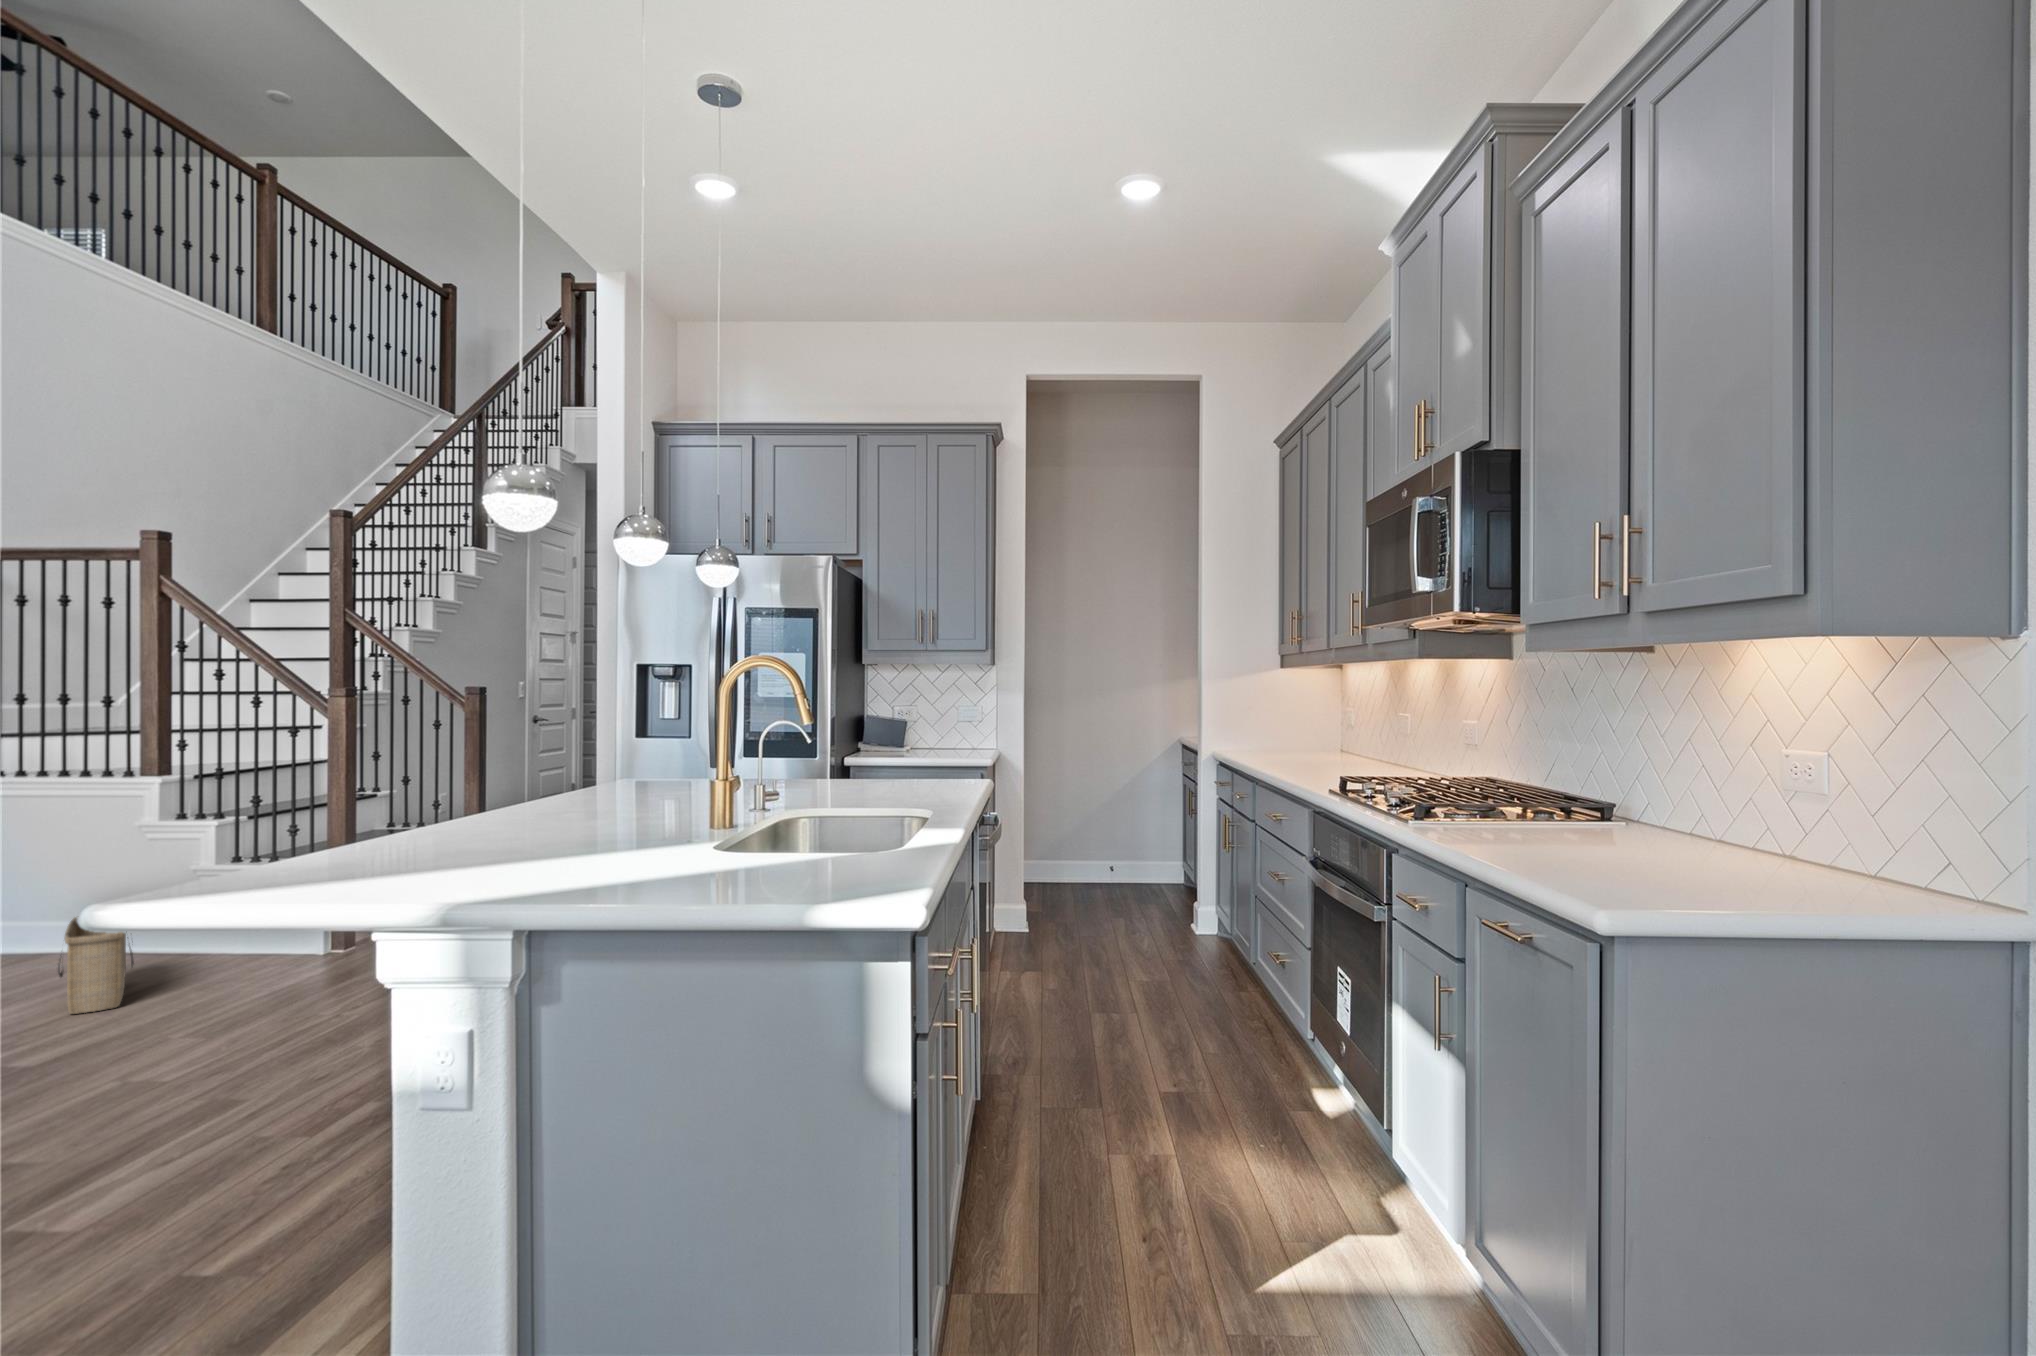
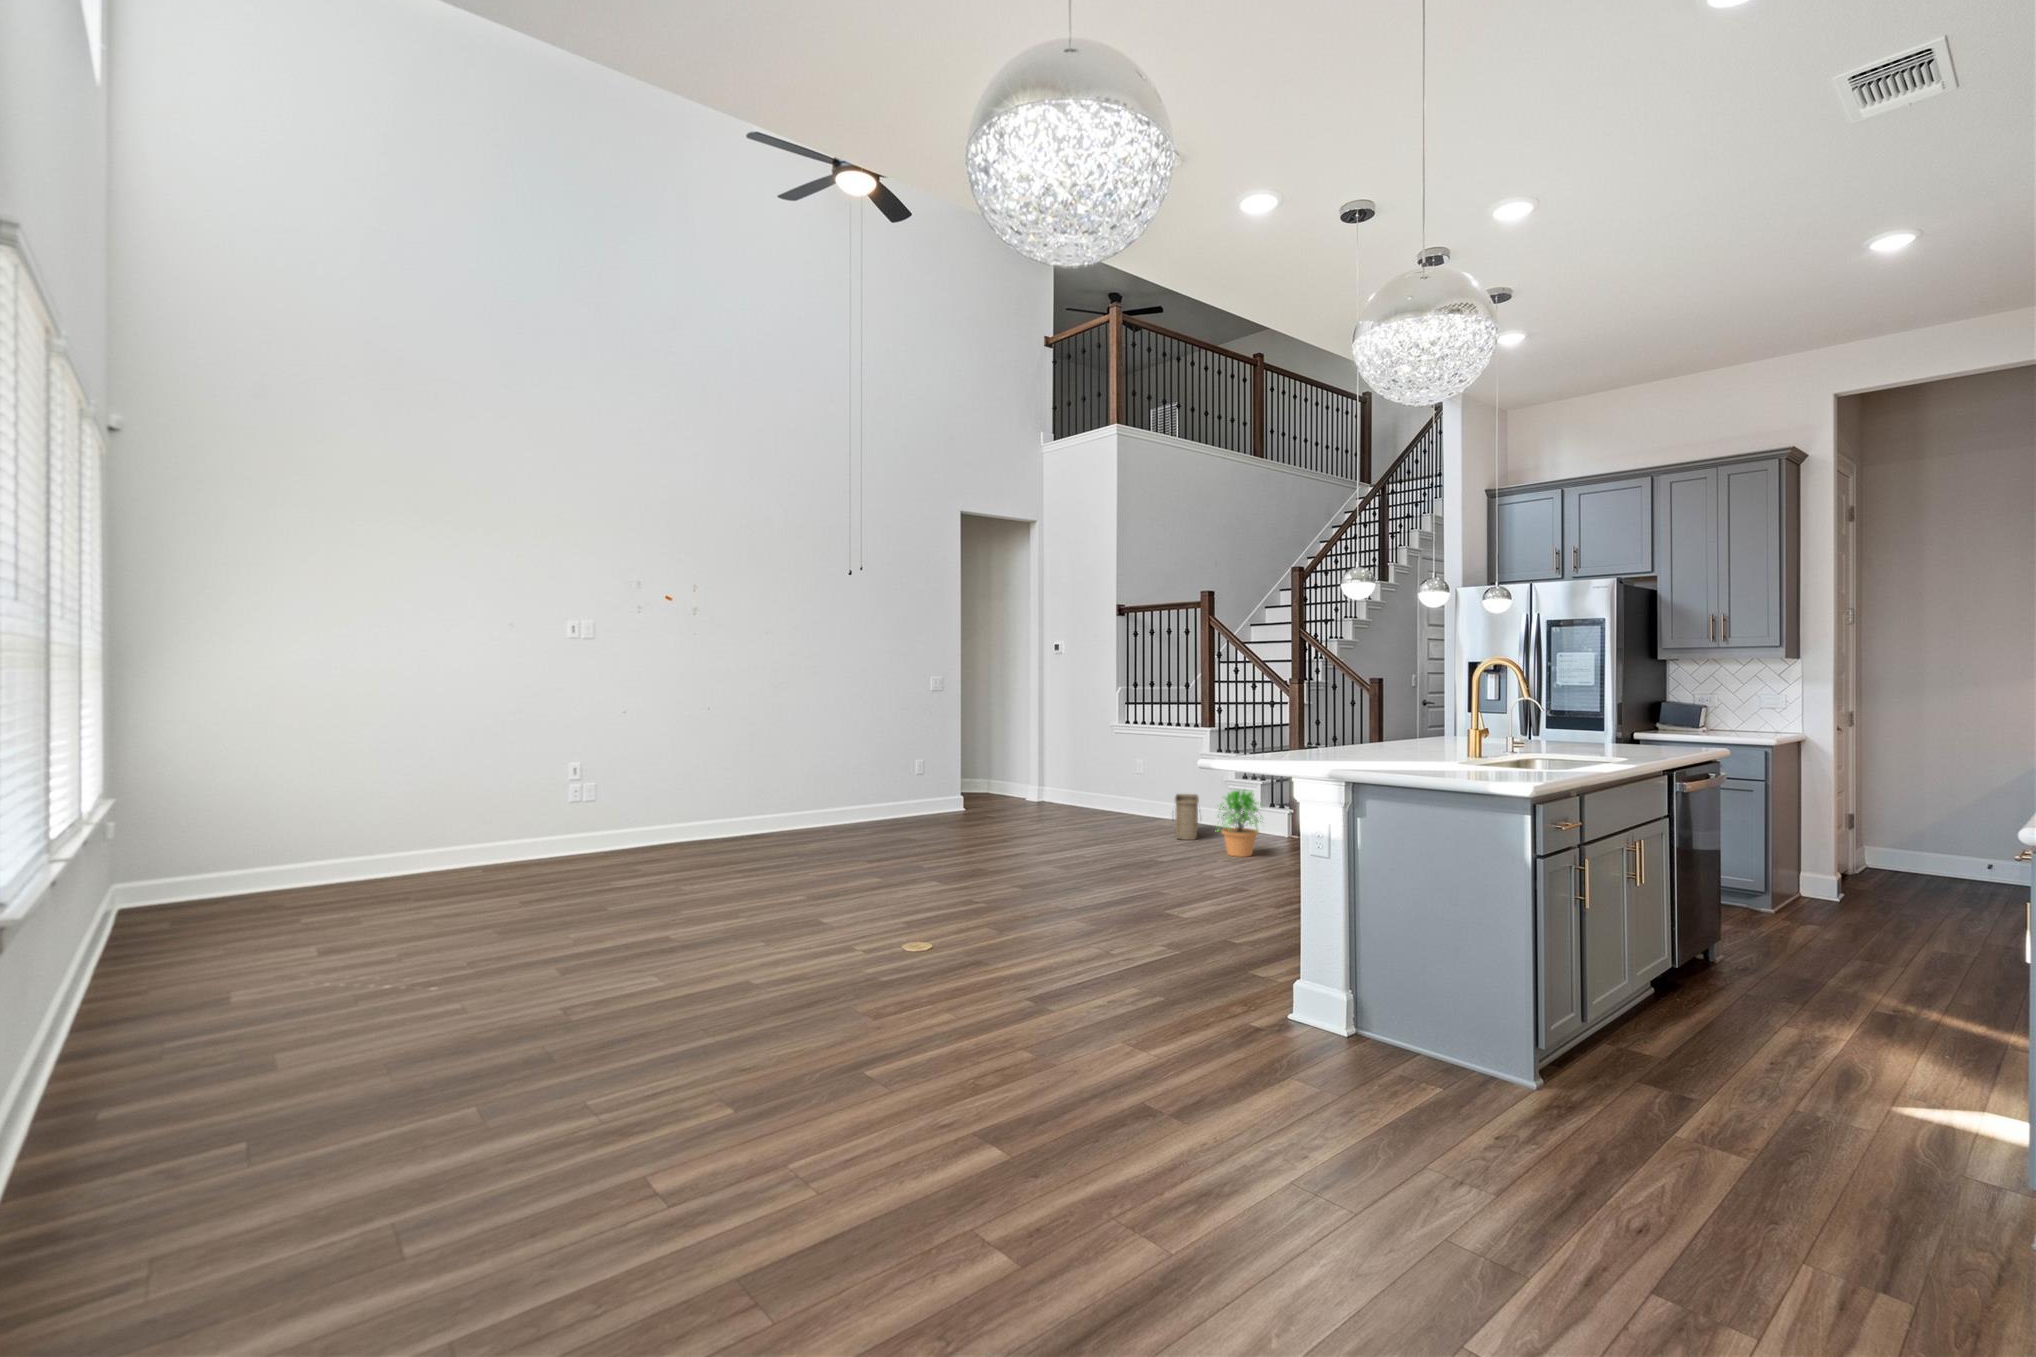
potted plant: none [157,900,287,1037] -> present [1218,790,1262,857]

